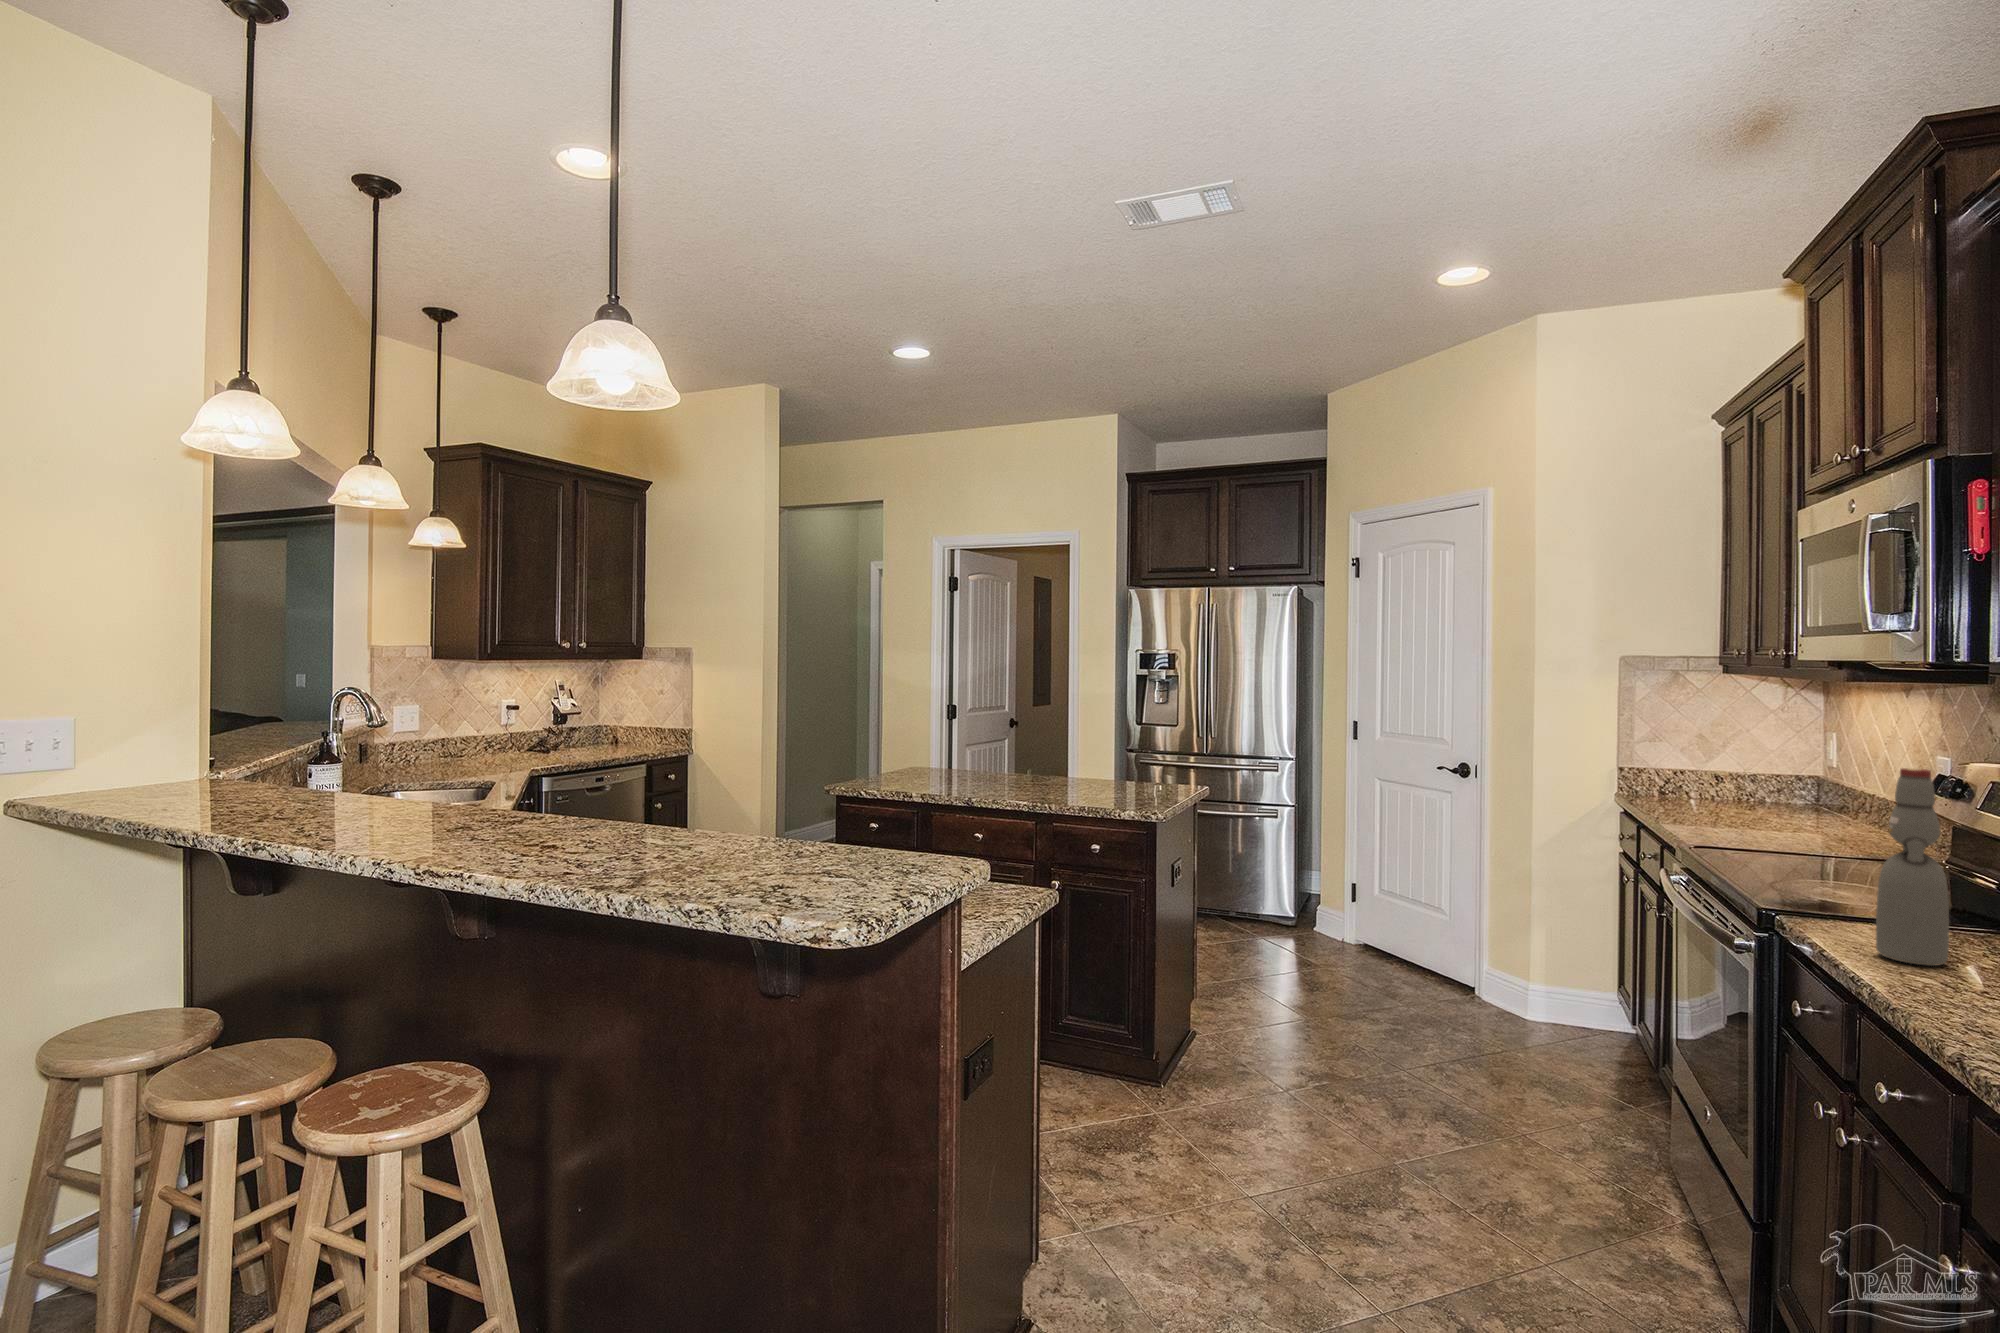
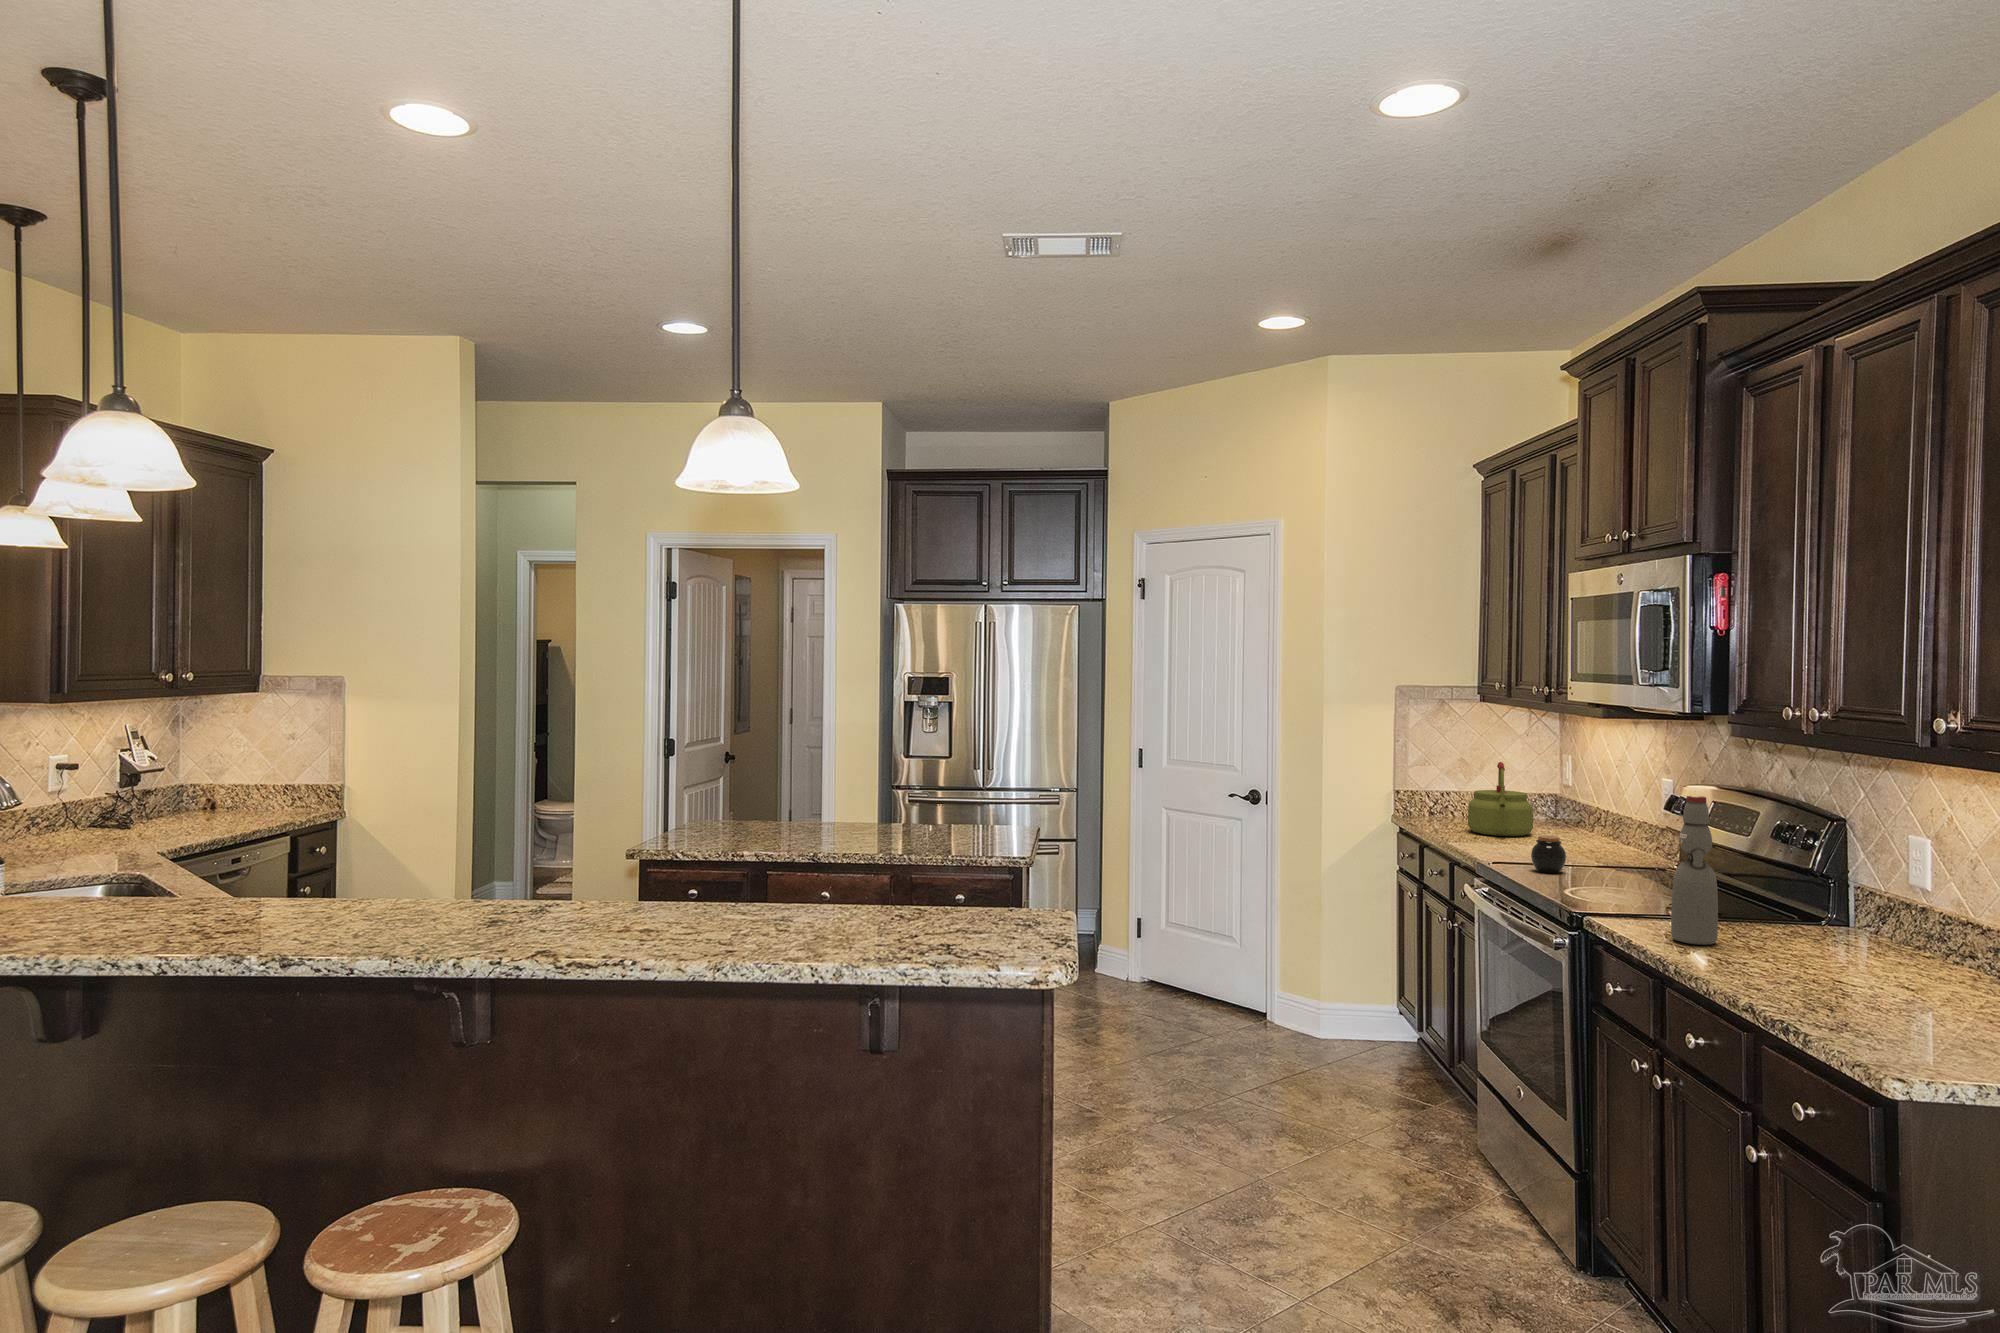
kettle: none [1690,736,1773,820] -> present [1468,762,1533,836]
jar: none [1736,818,1783,862] -> present [1531,836,1566,873]

